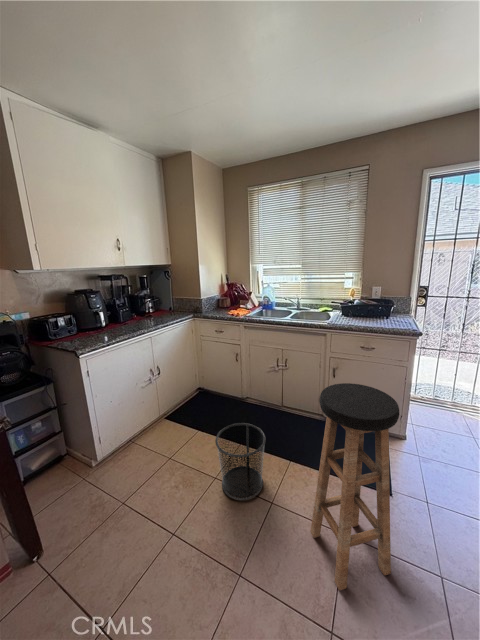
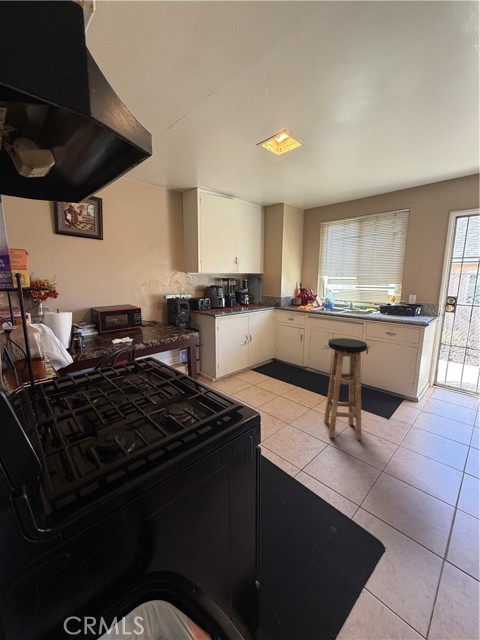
trash can: present [215,423,266,500] -> none [278,367,307,406]

